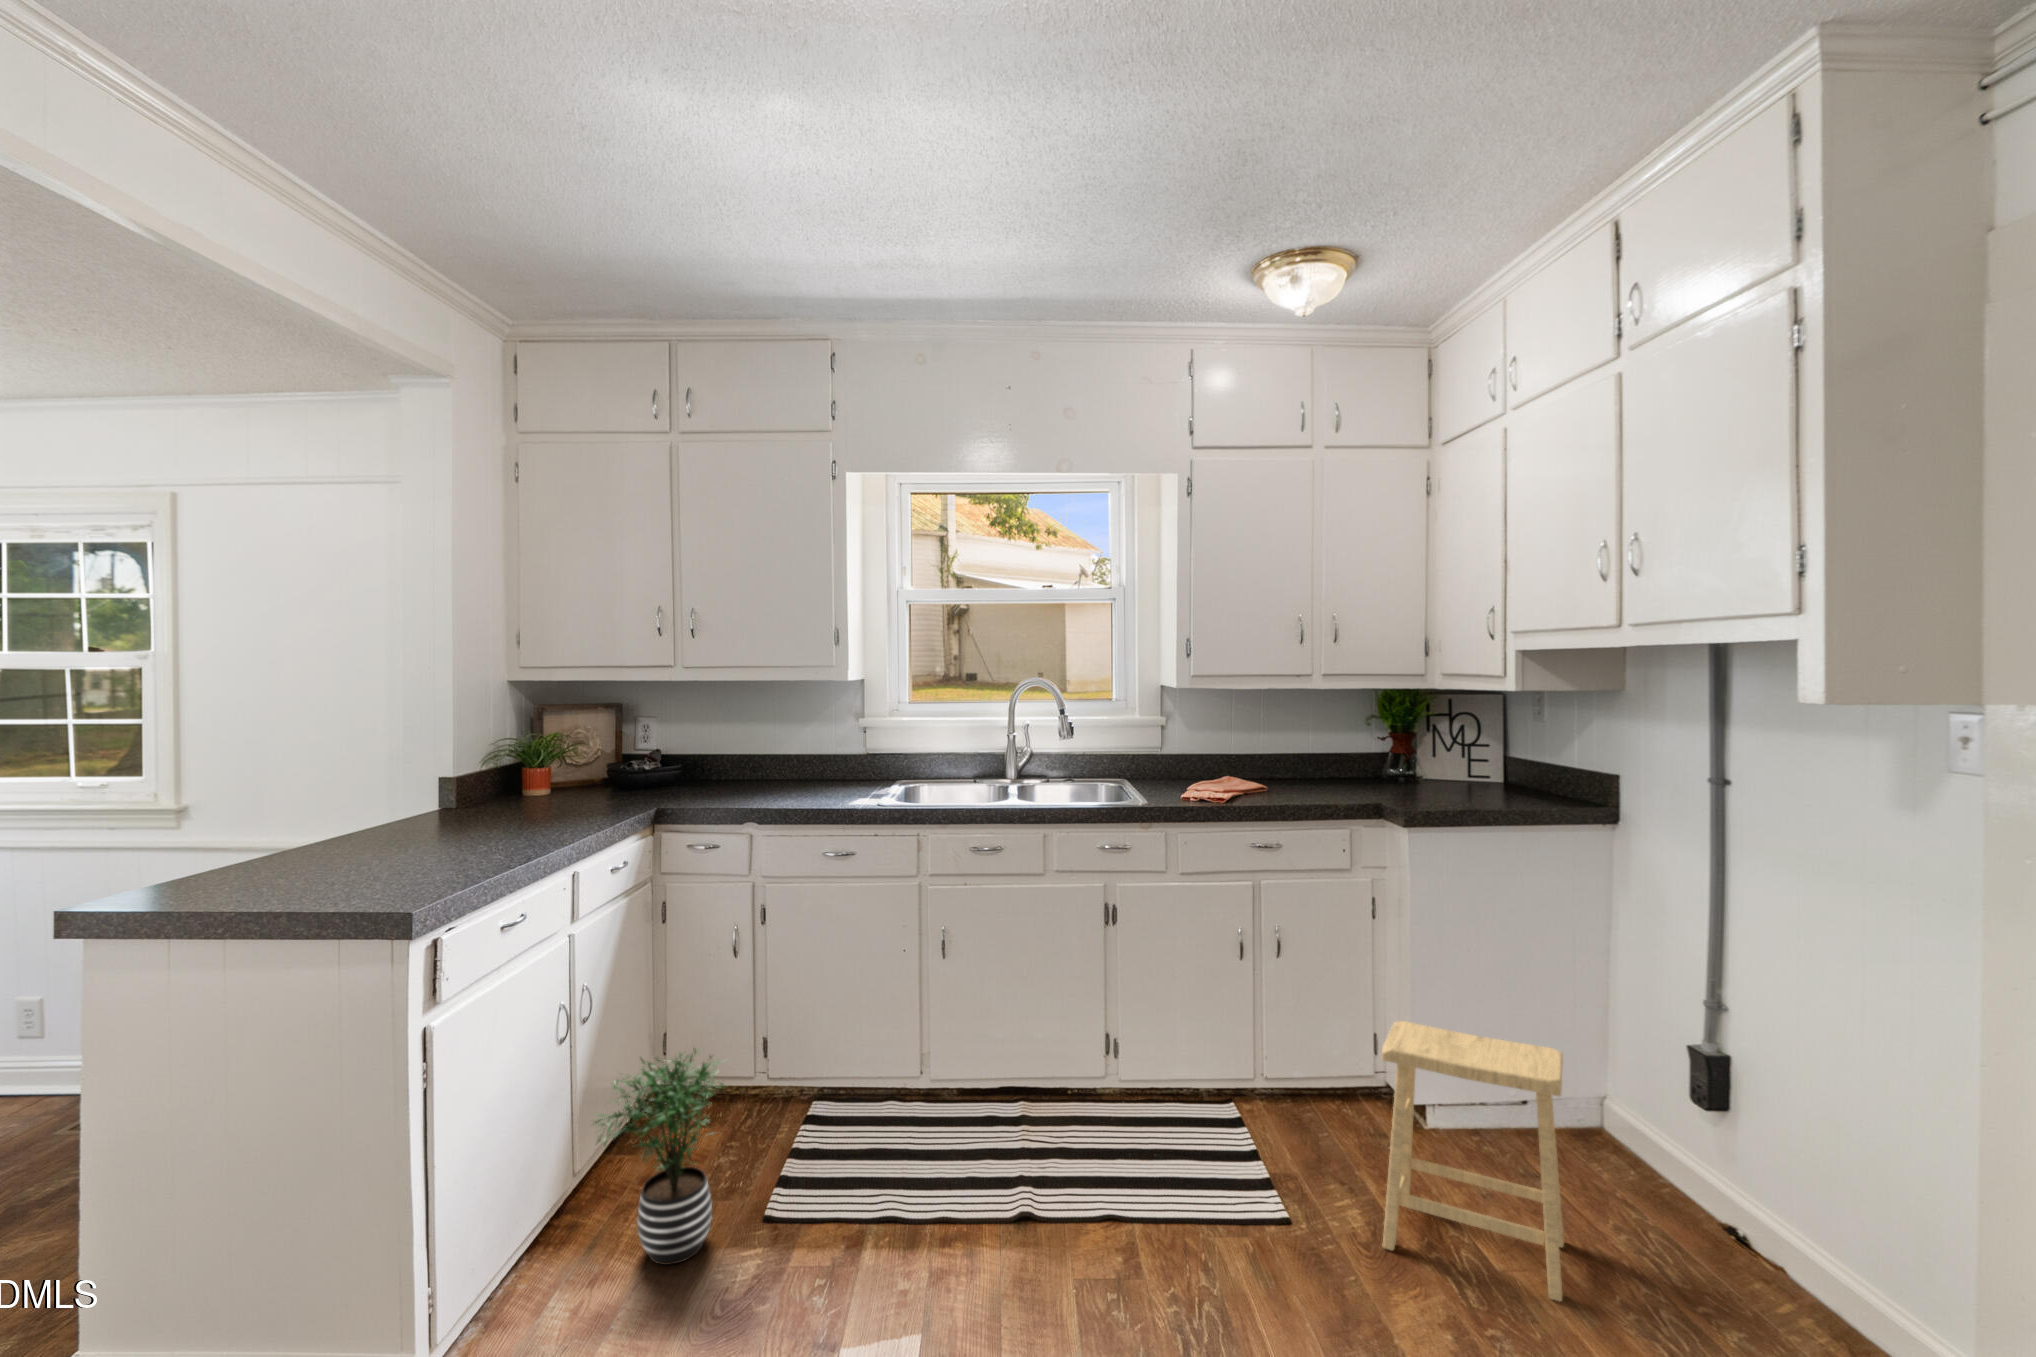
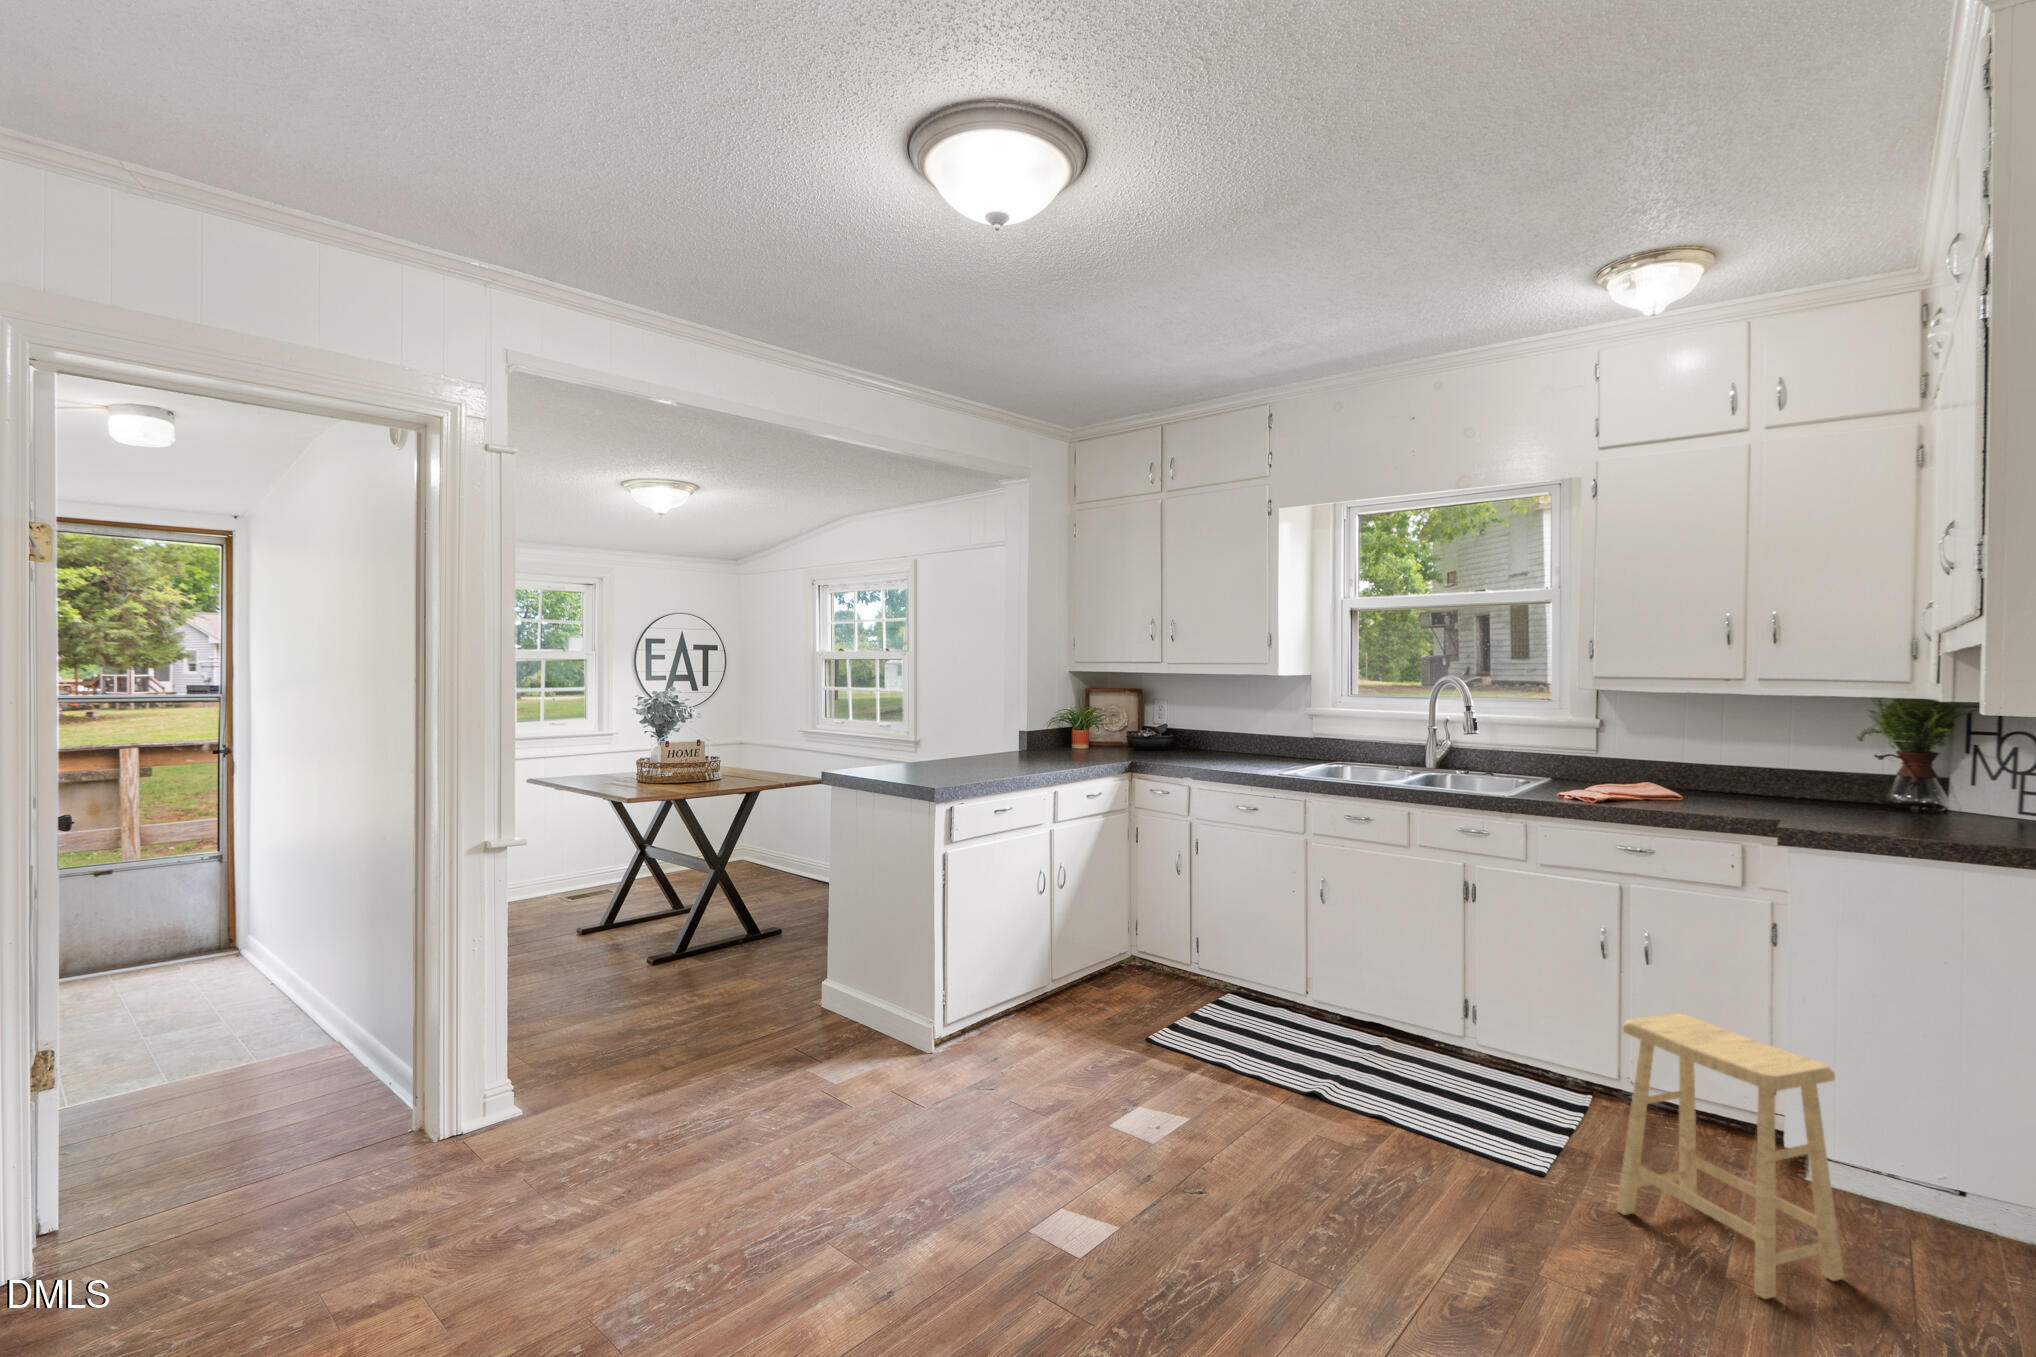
potted plant: present [594,1049,724,1265] -> none [1040,909,1132,1044]

